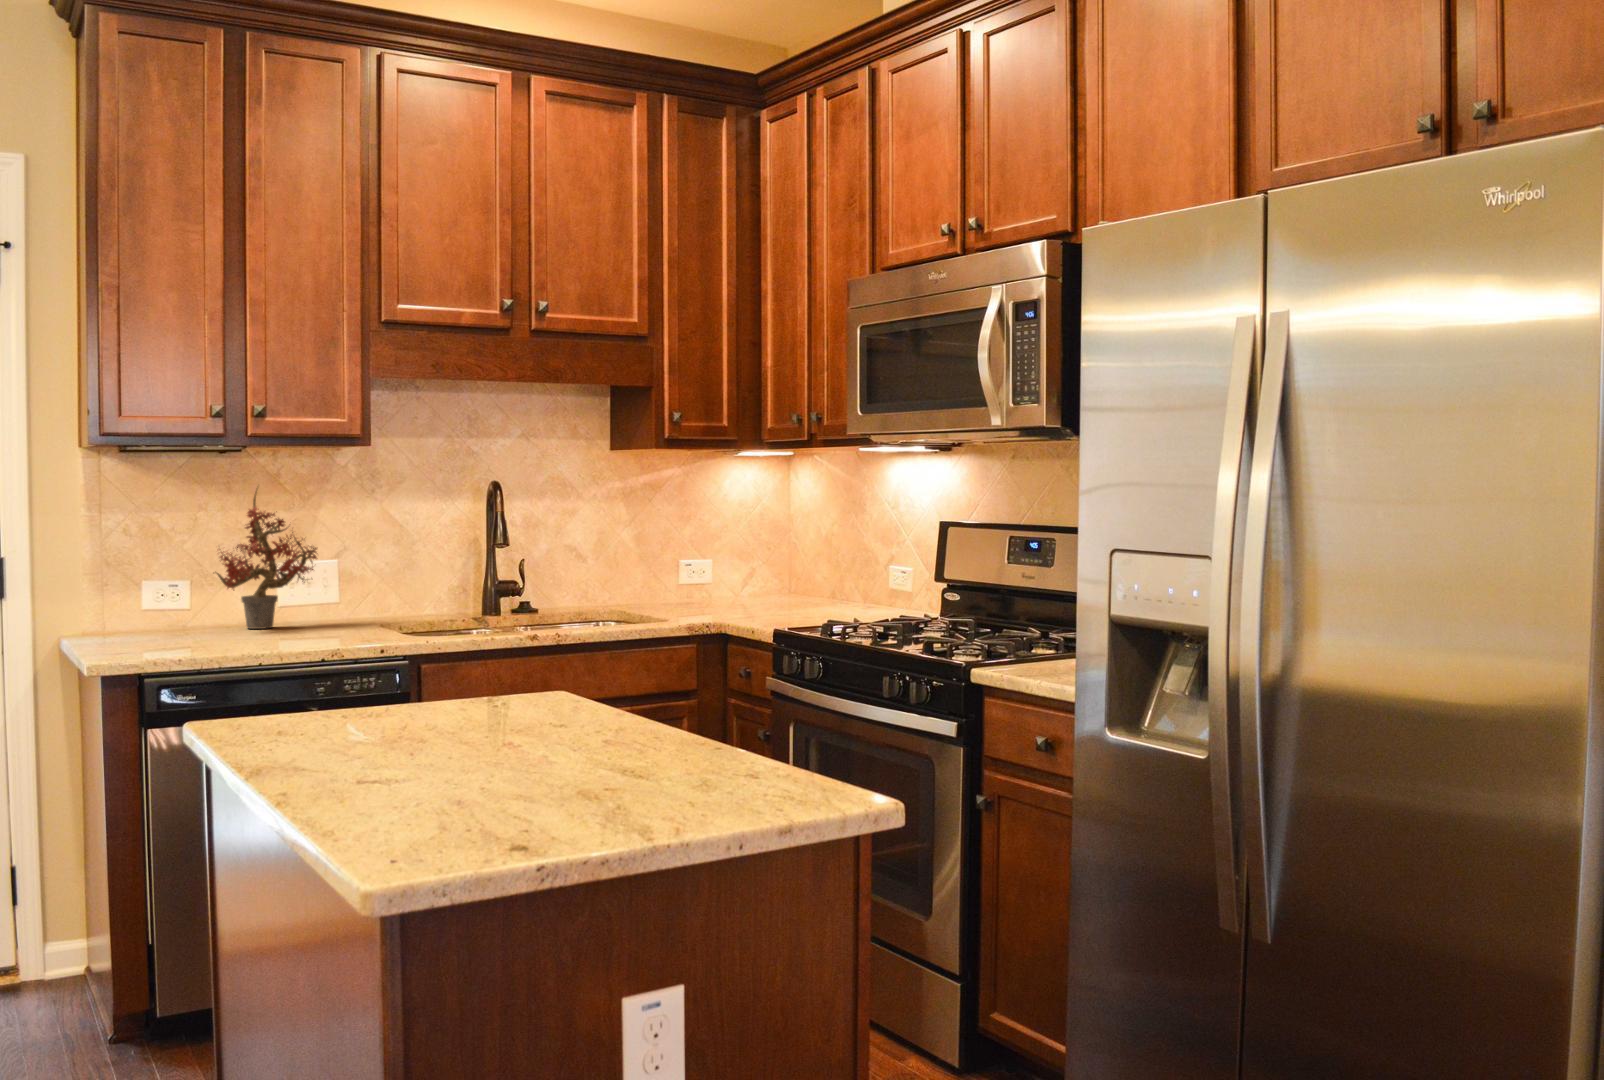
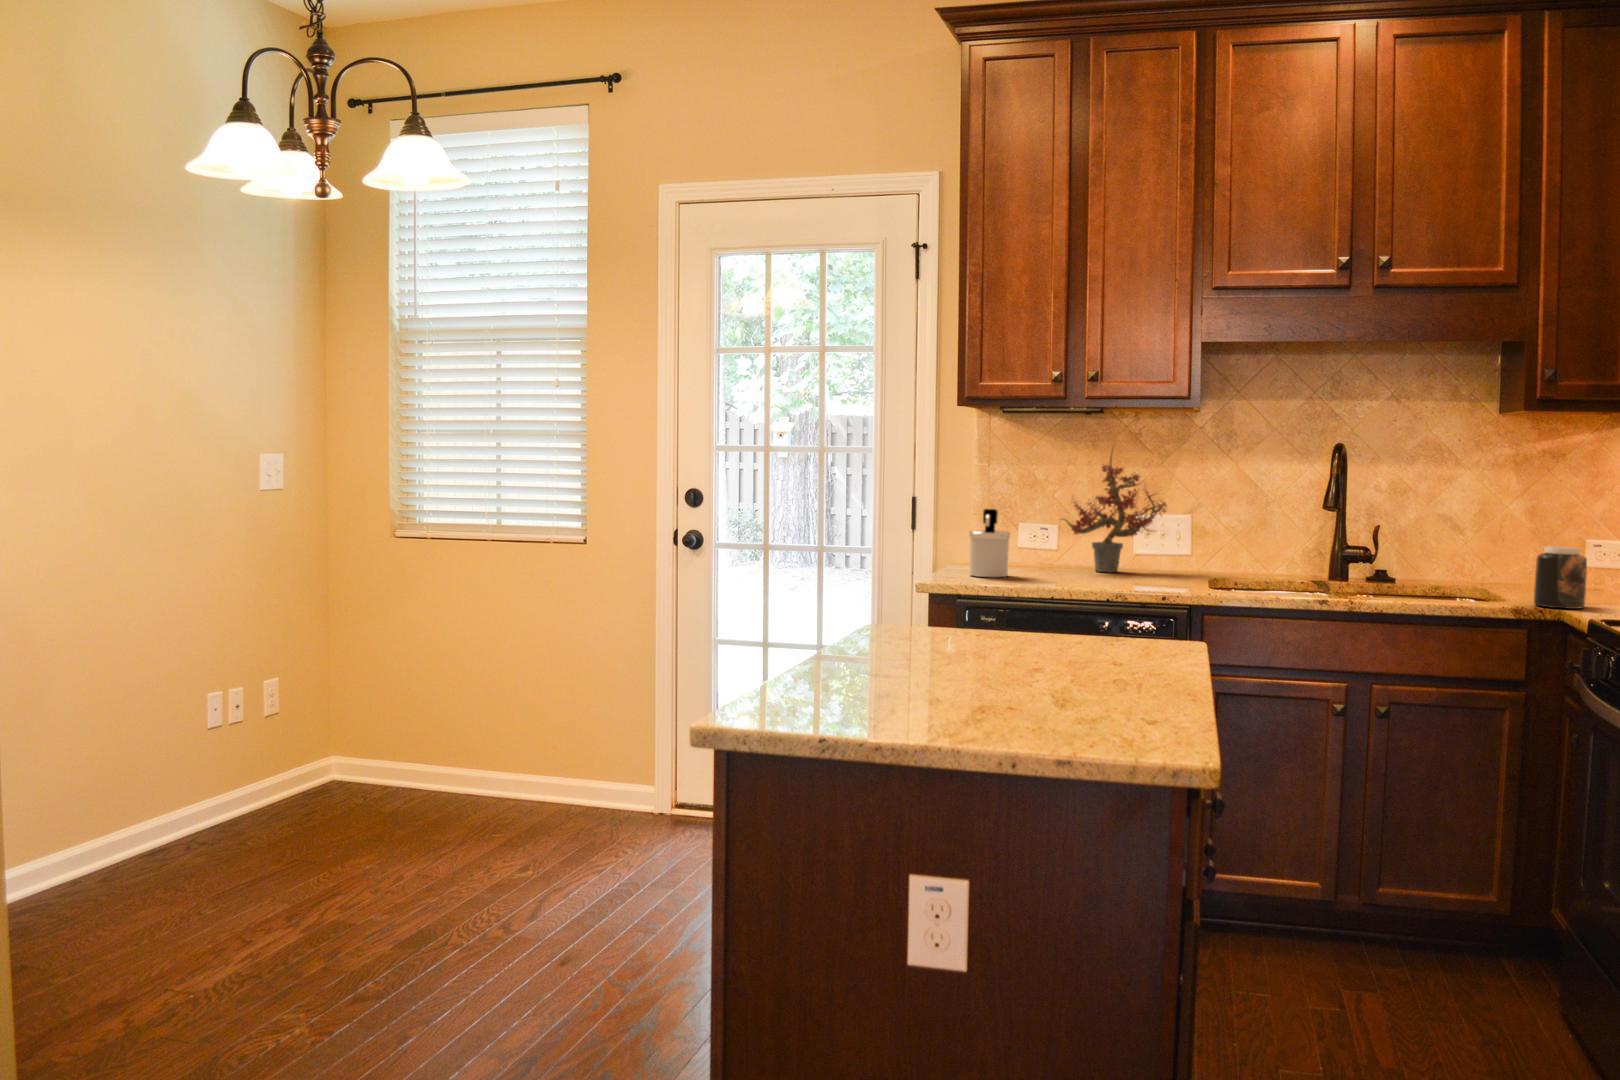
soap dispenser: none [109,565,164,647] -> present [969,509,1010,577]
jar: none [700,567,740,621] -> present [1534,546,1587,609]

